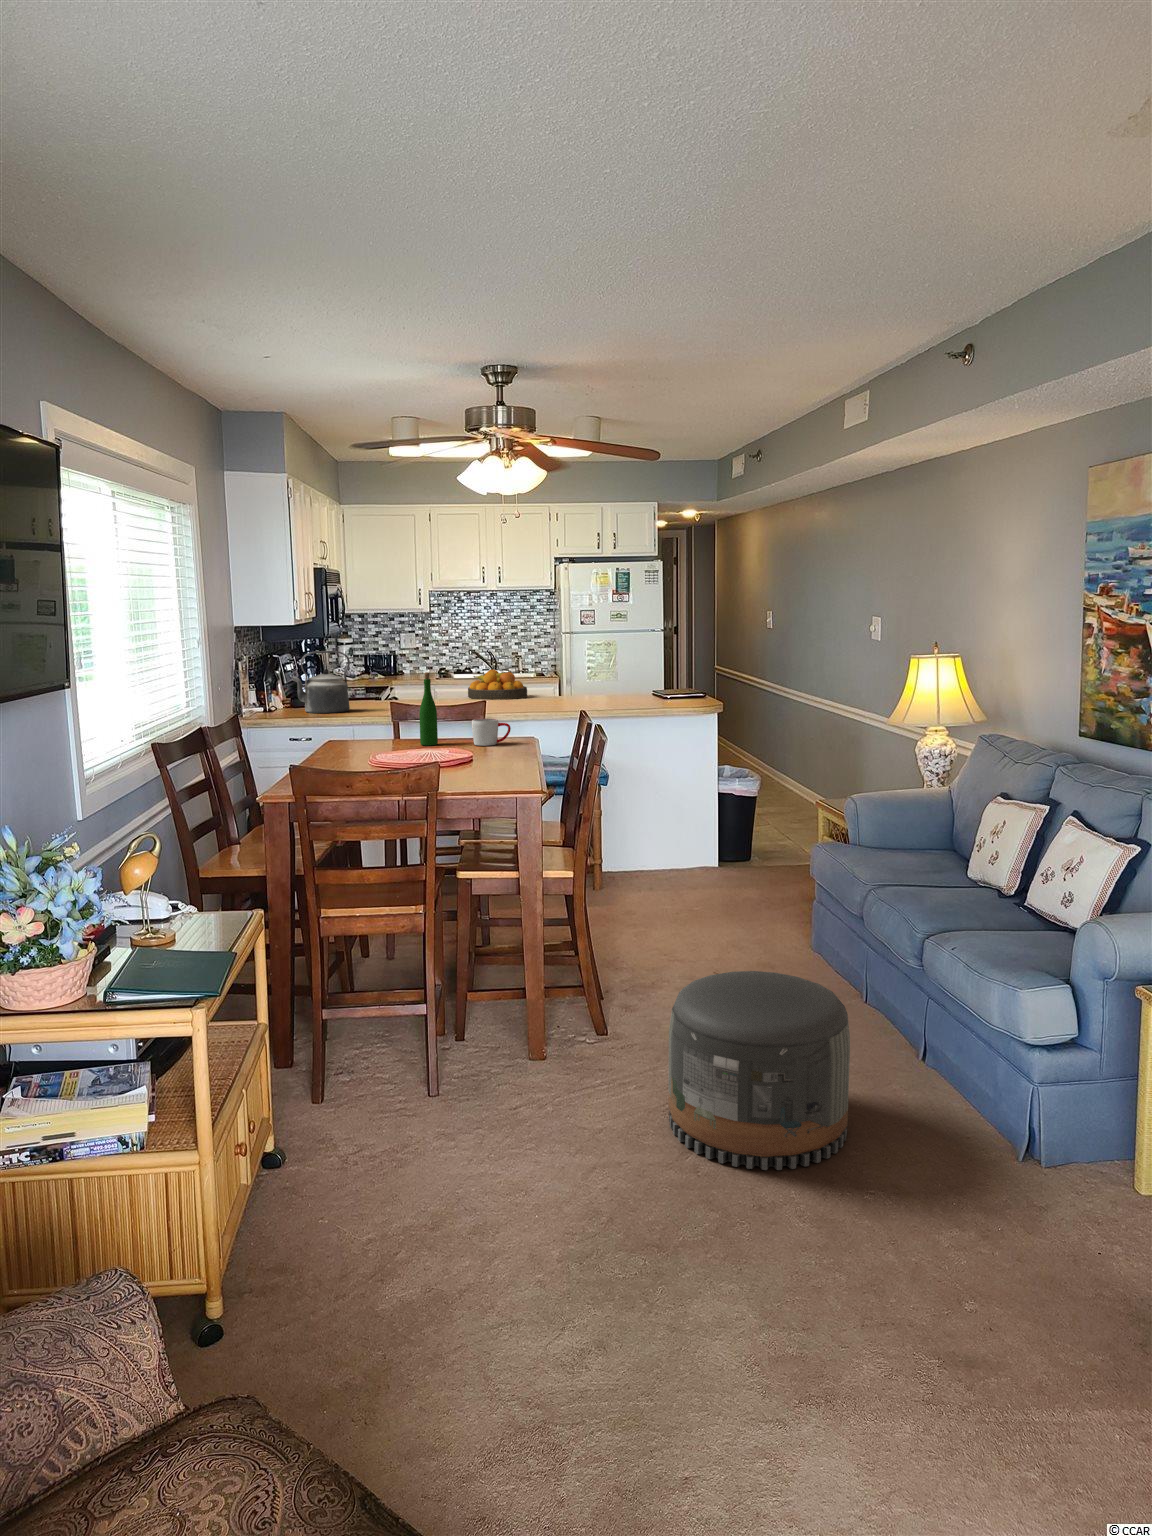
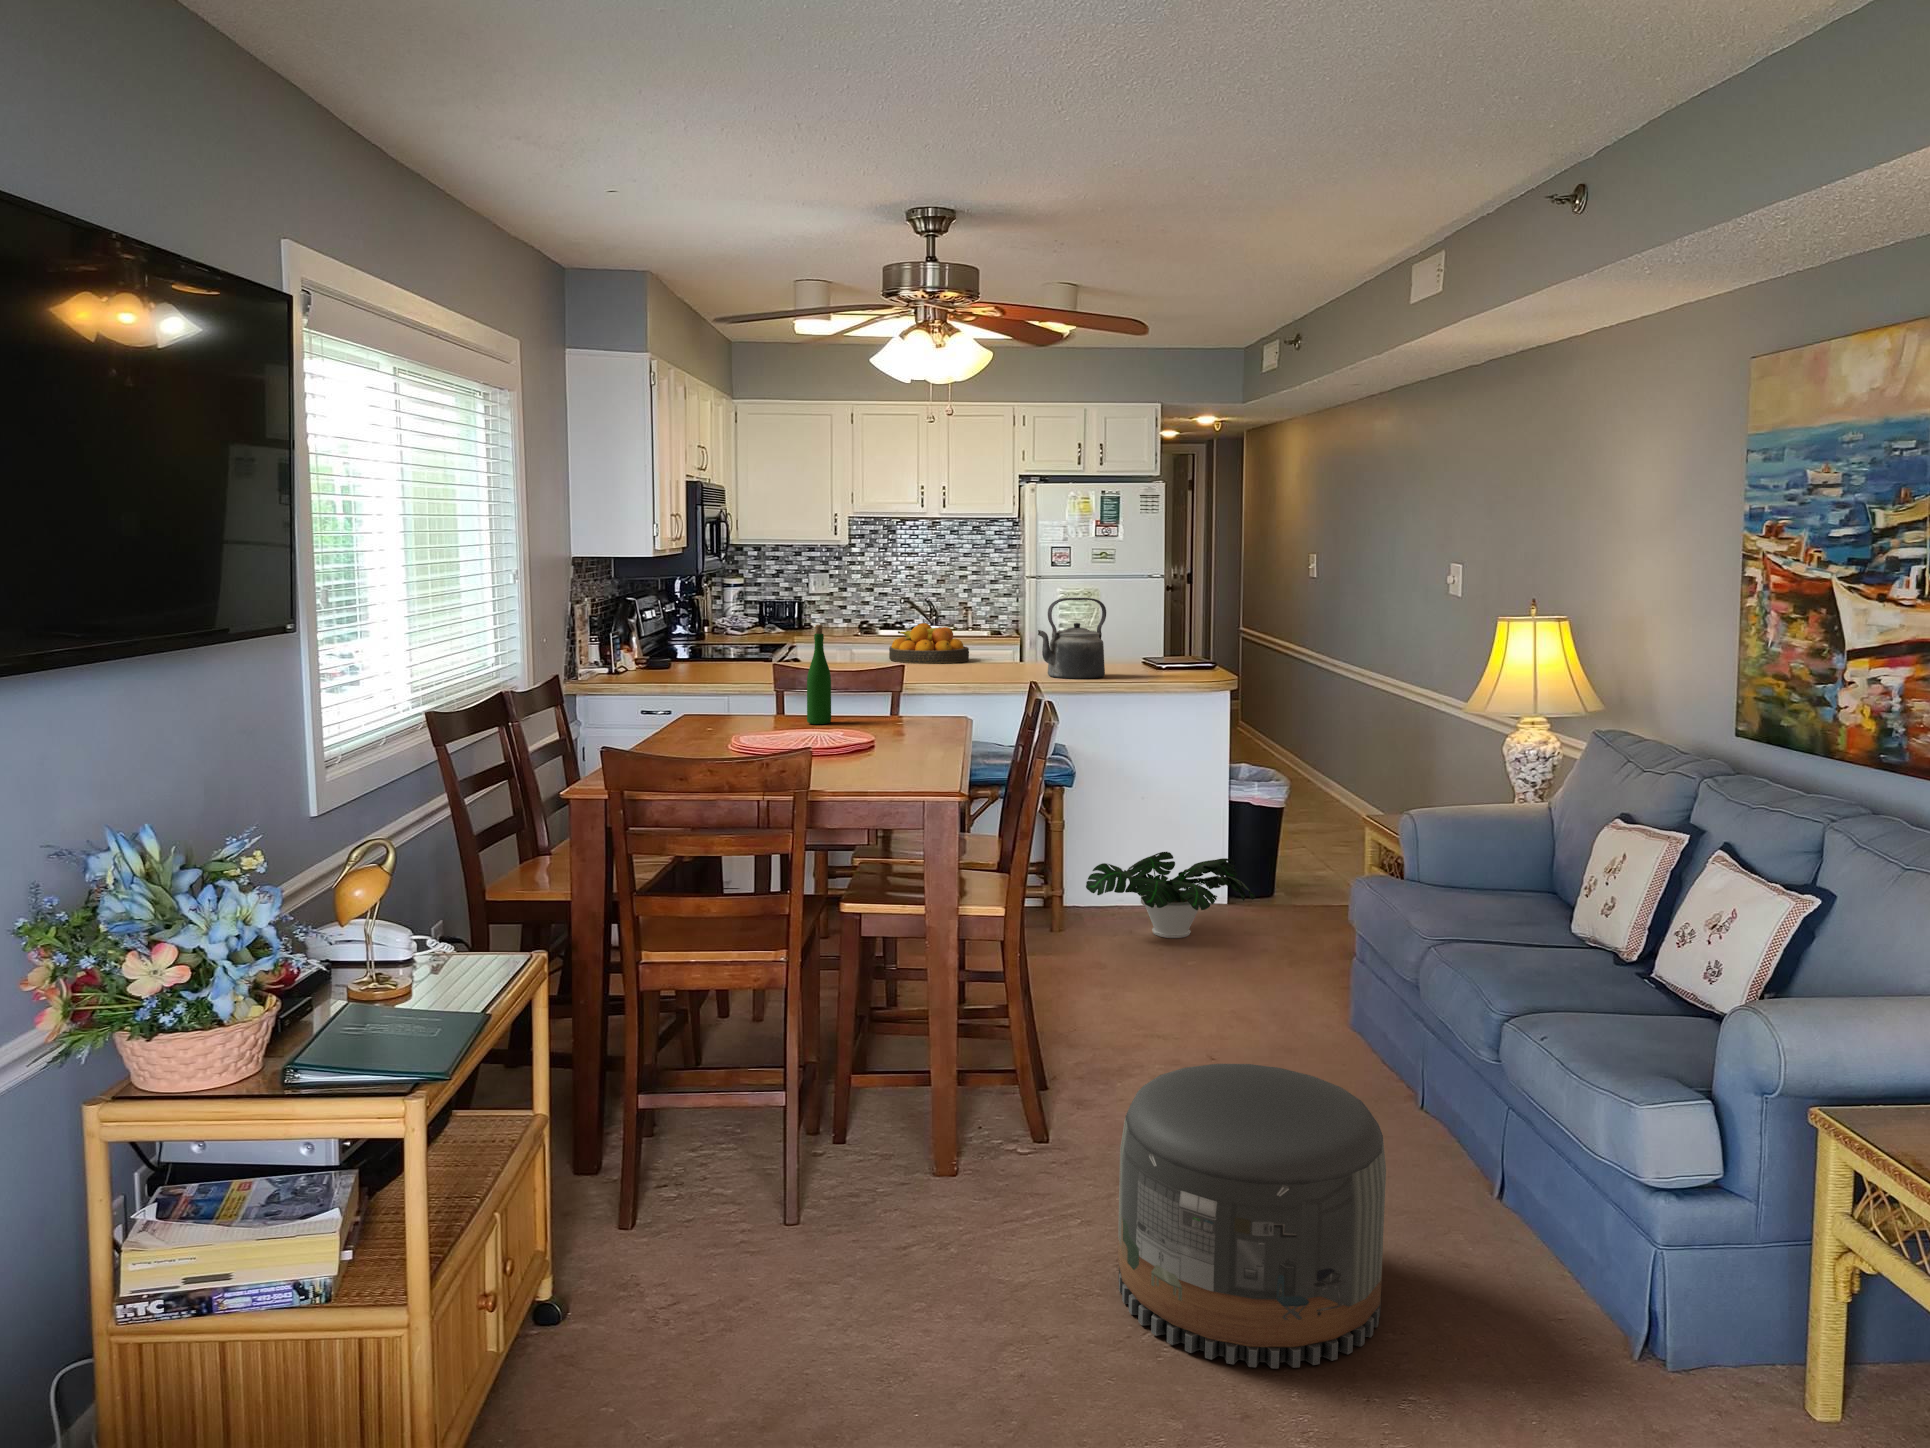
kettle: present [293,651,350,713] -> present [1038,598,1106,679]
mug: present [472,719,511,746] -> none [877,689,930,726]
potted plant: none [622,832,744,893] -> present [1086,852,1256,938]

